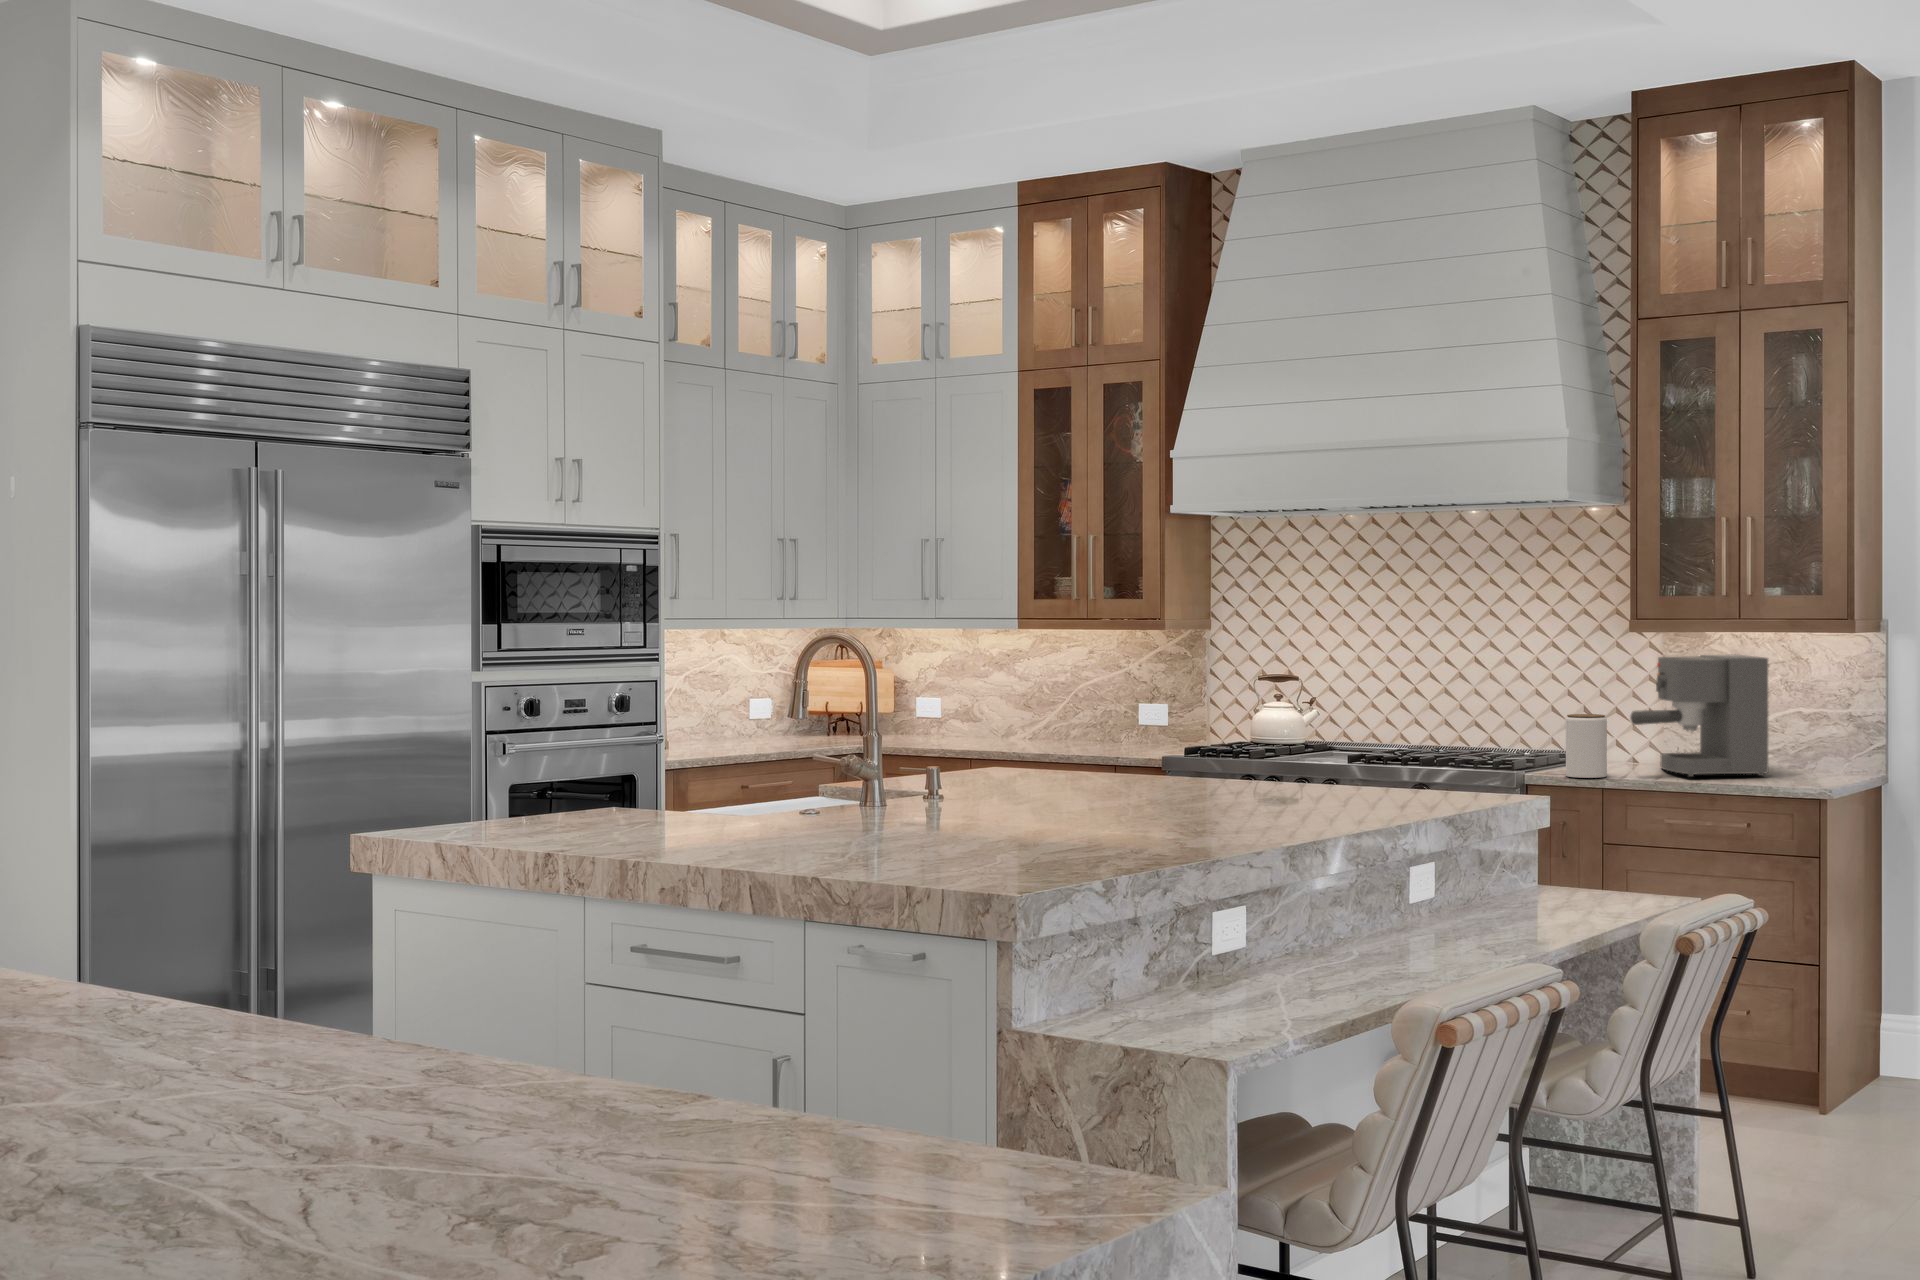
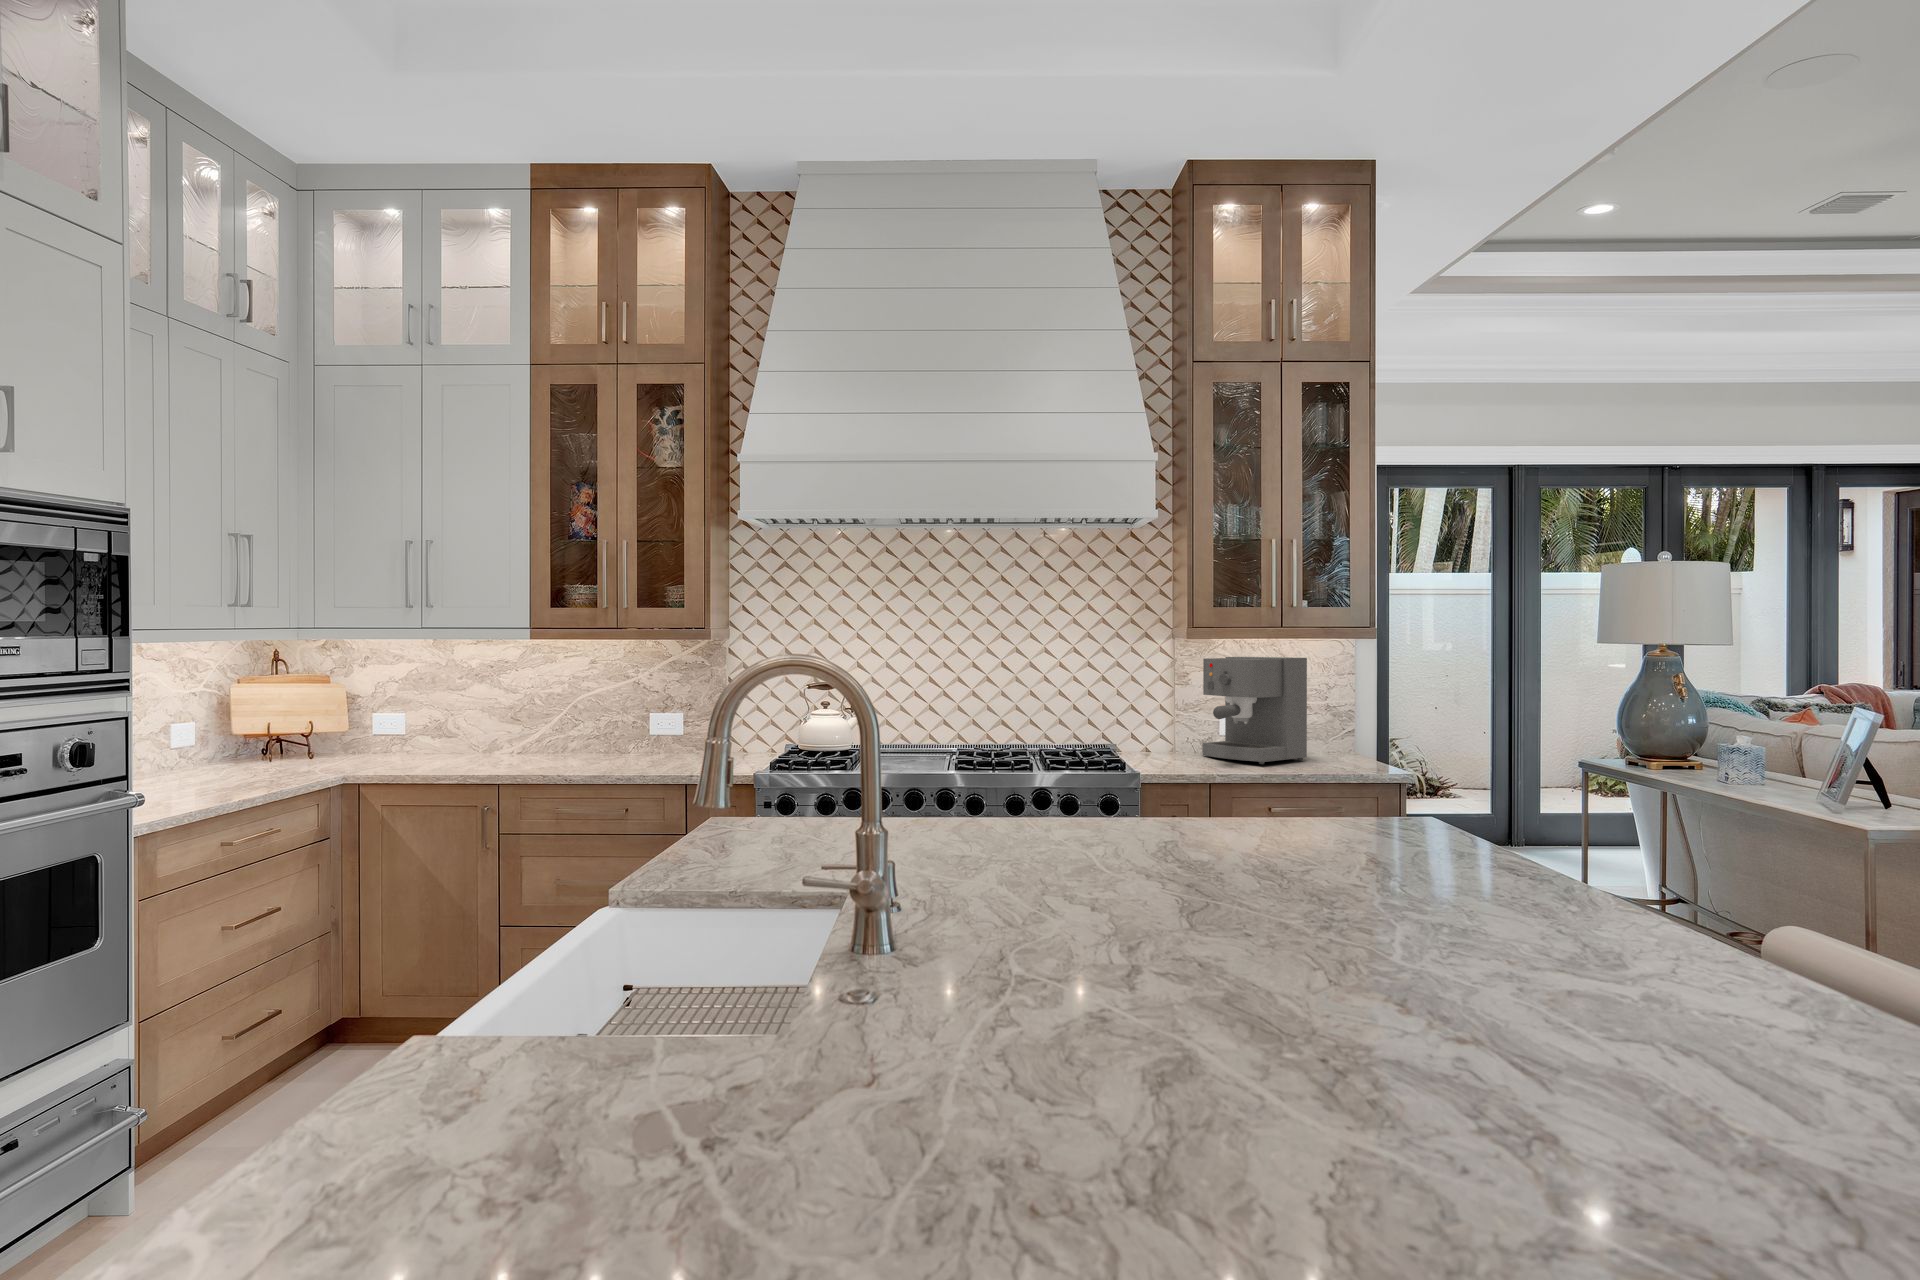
jar: present [1566,714,1607,778] -> none [1160,710,1197,770]

